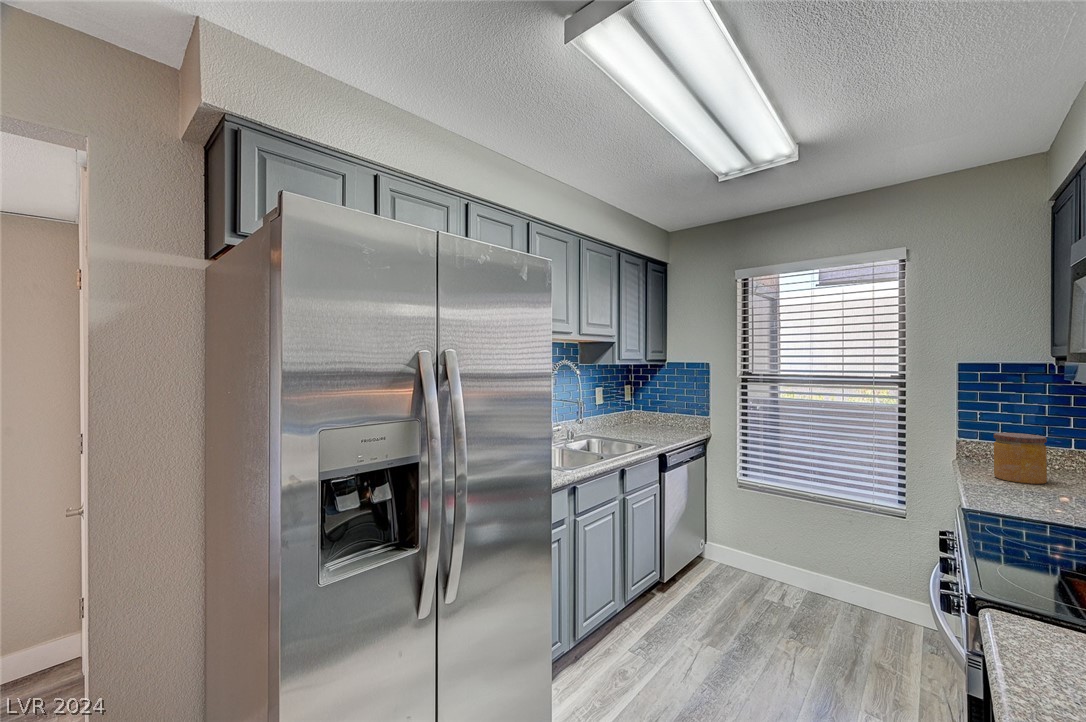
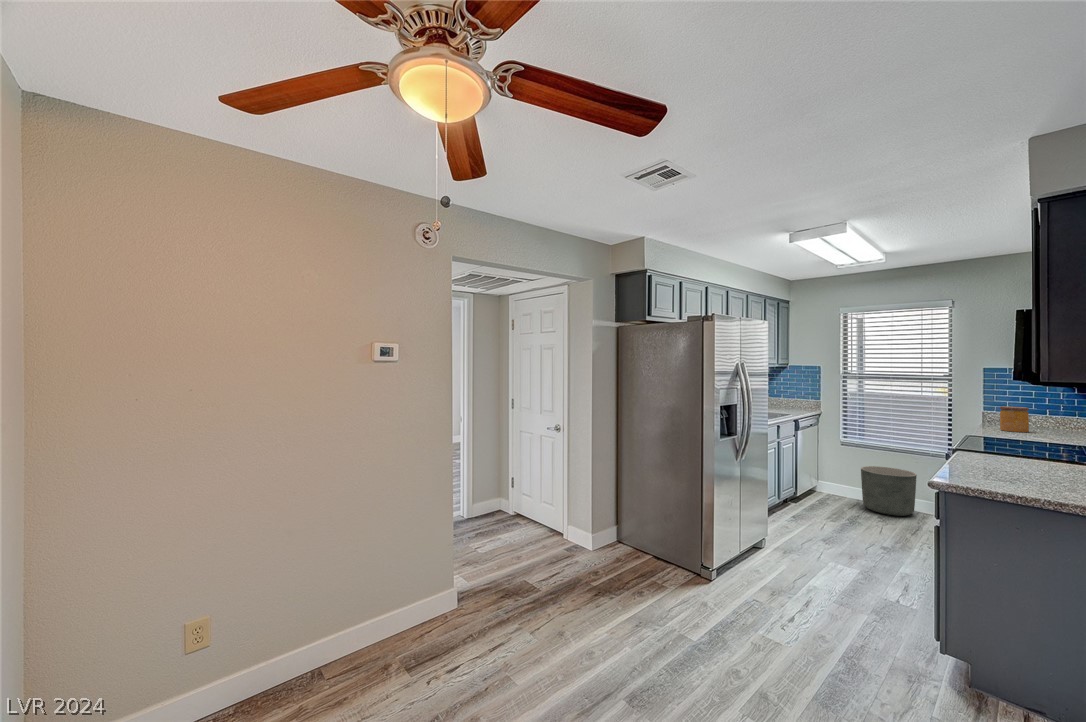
planter: none [765,526,851,621] -> present [861,466,917,516]

